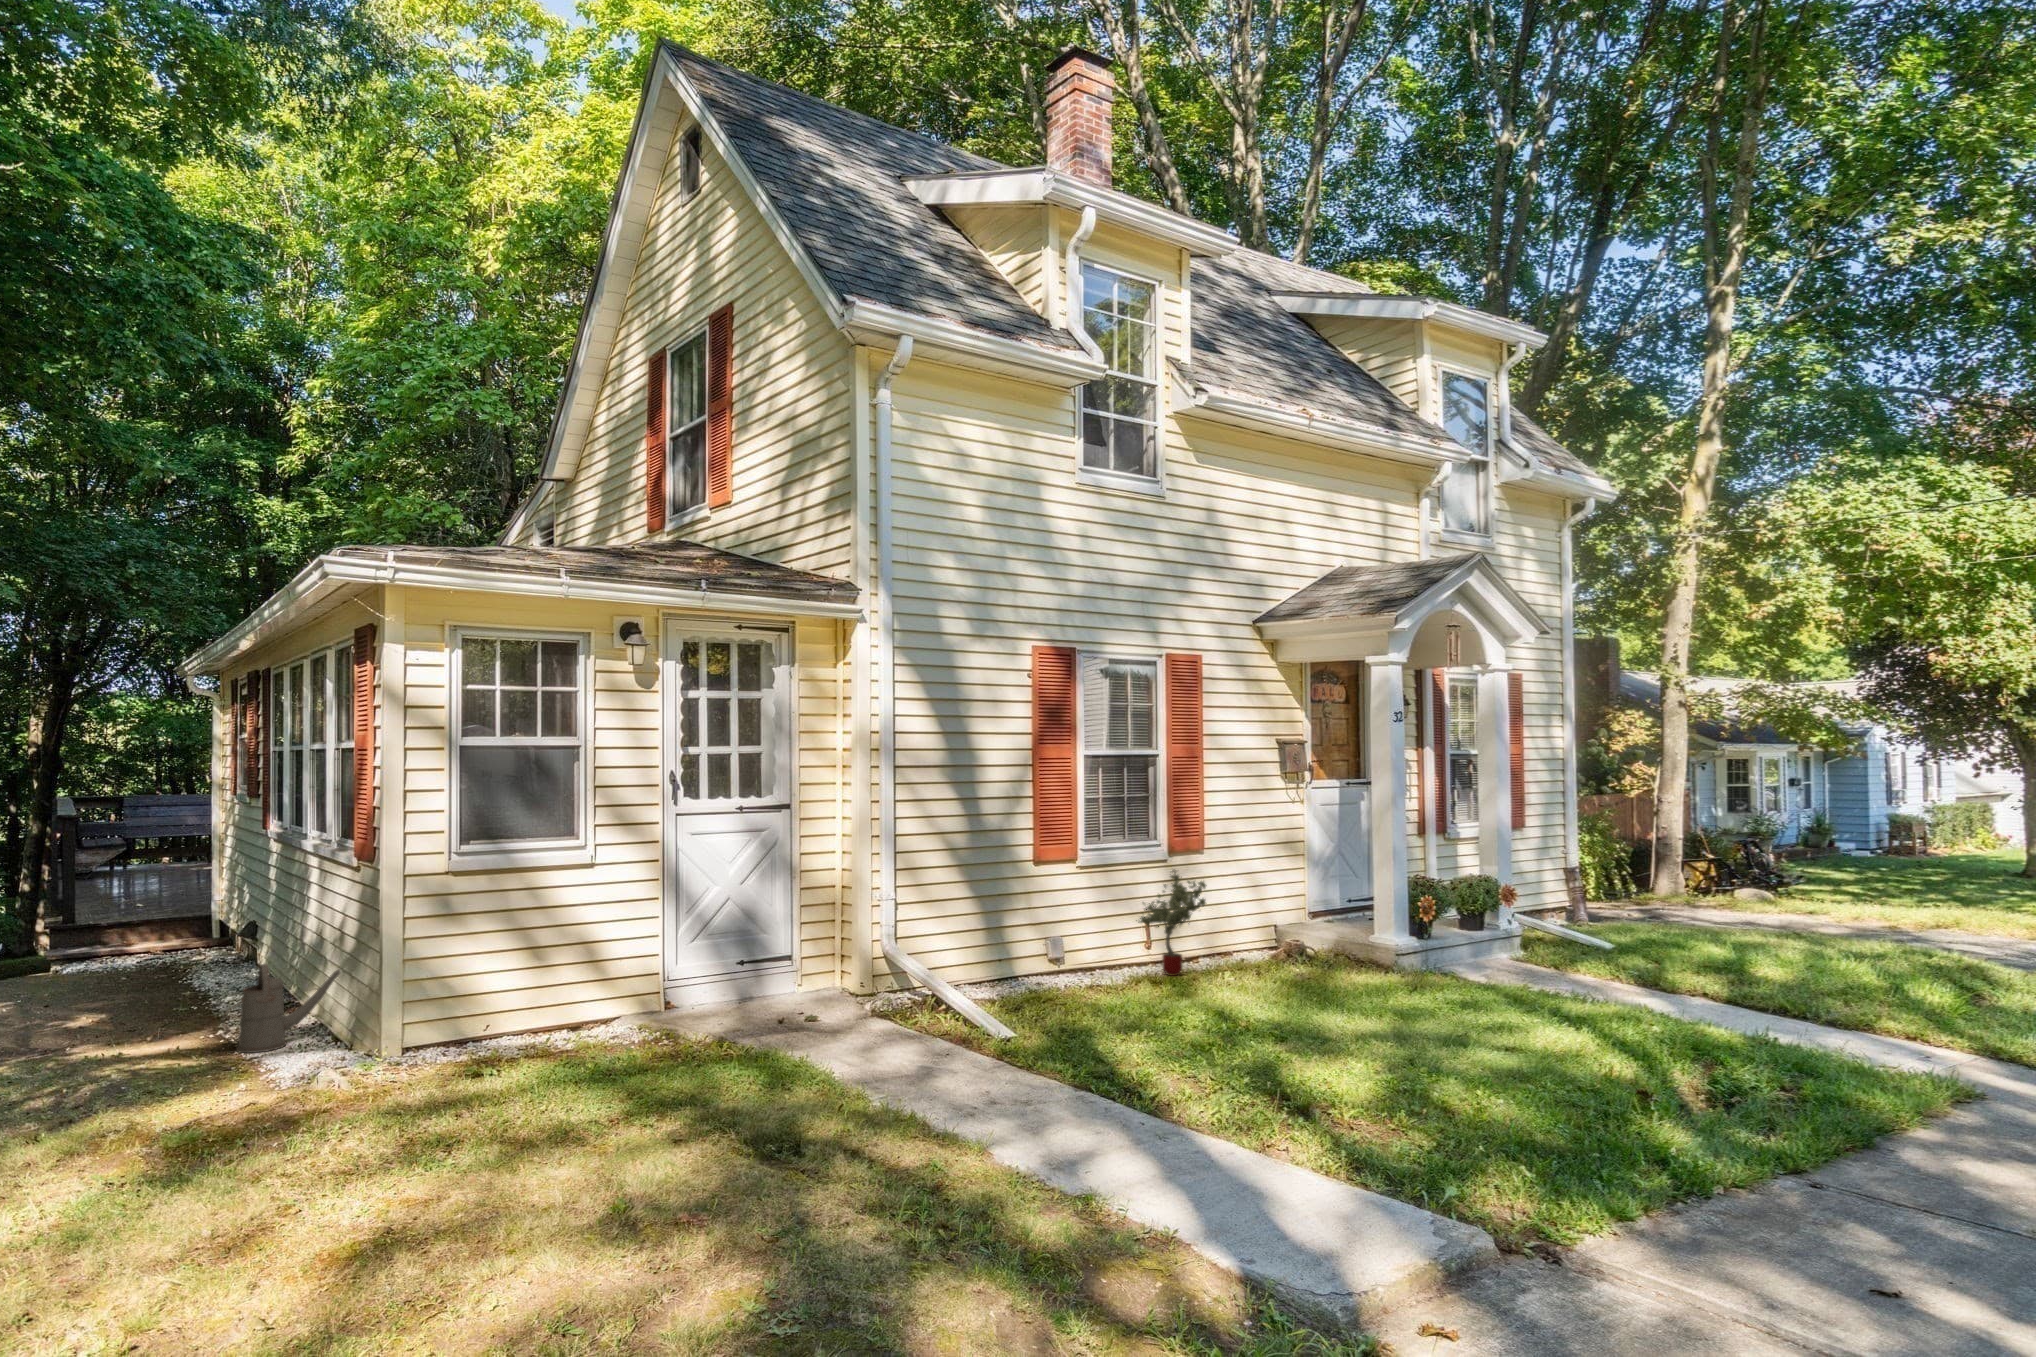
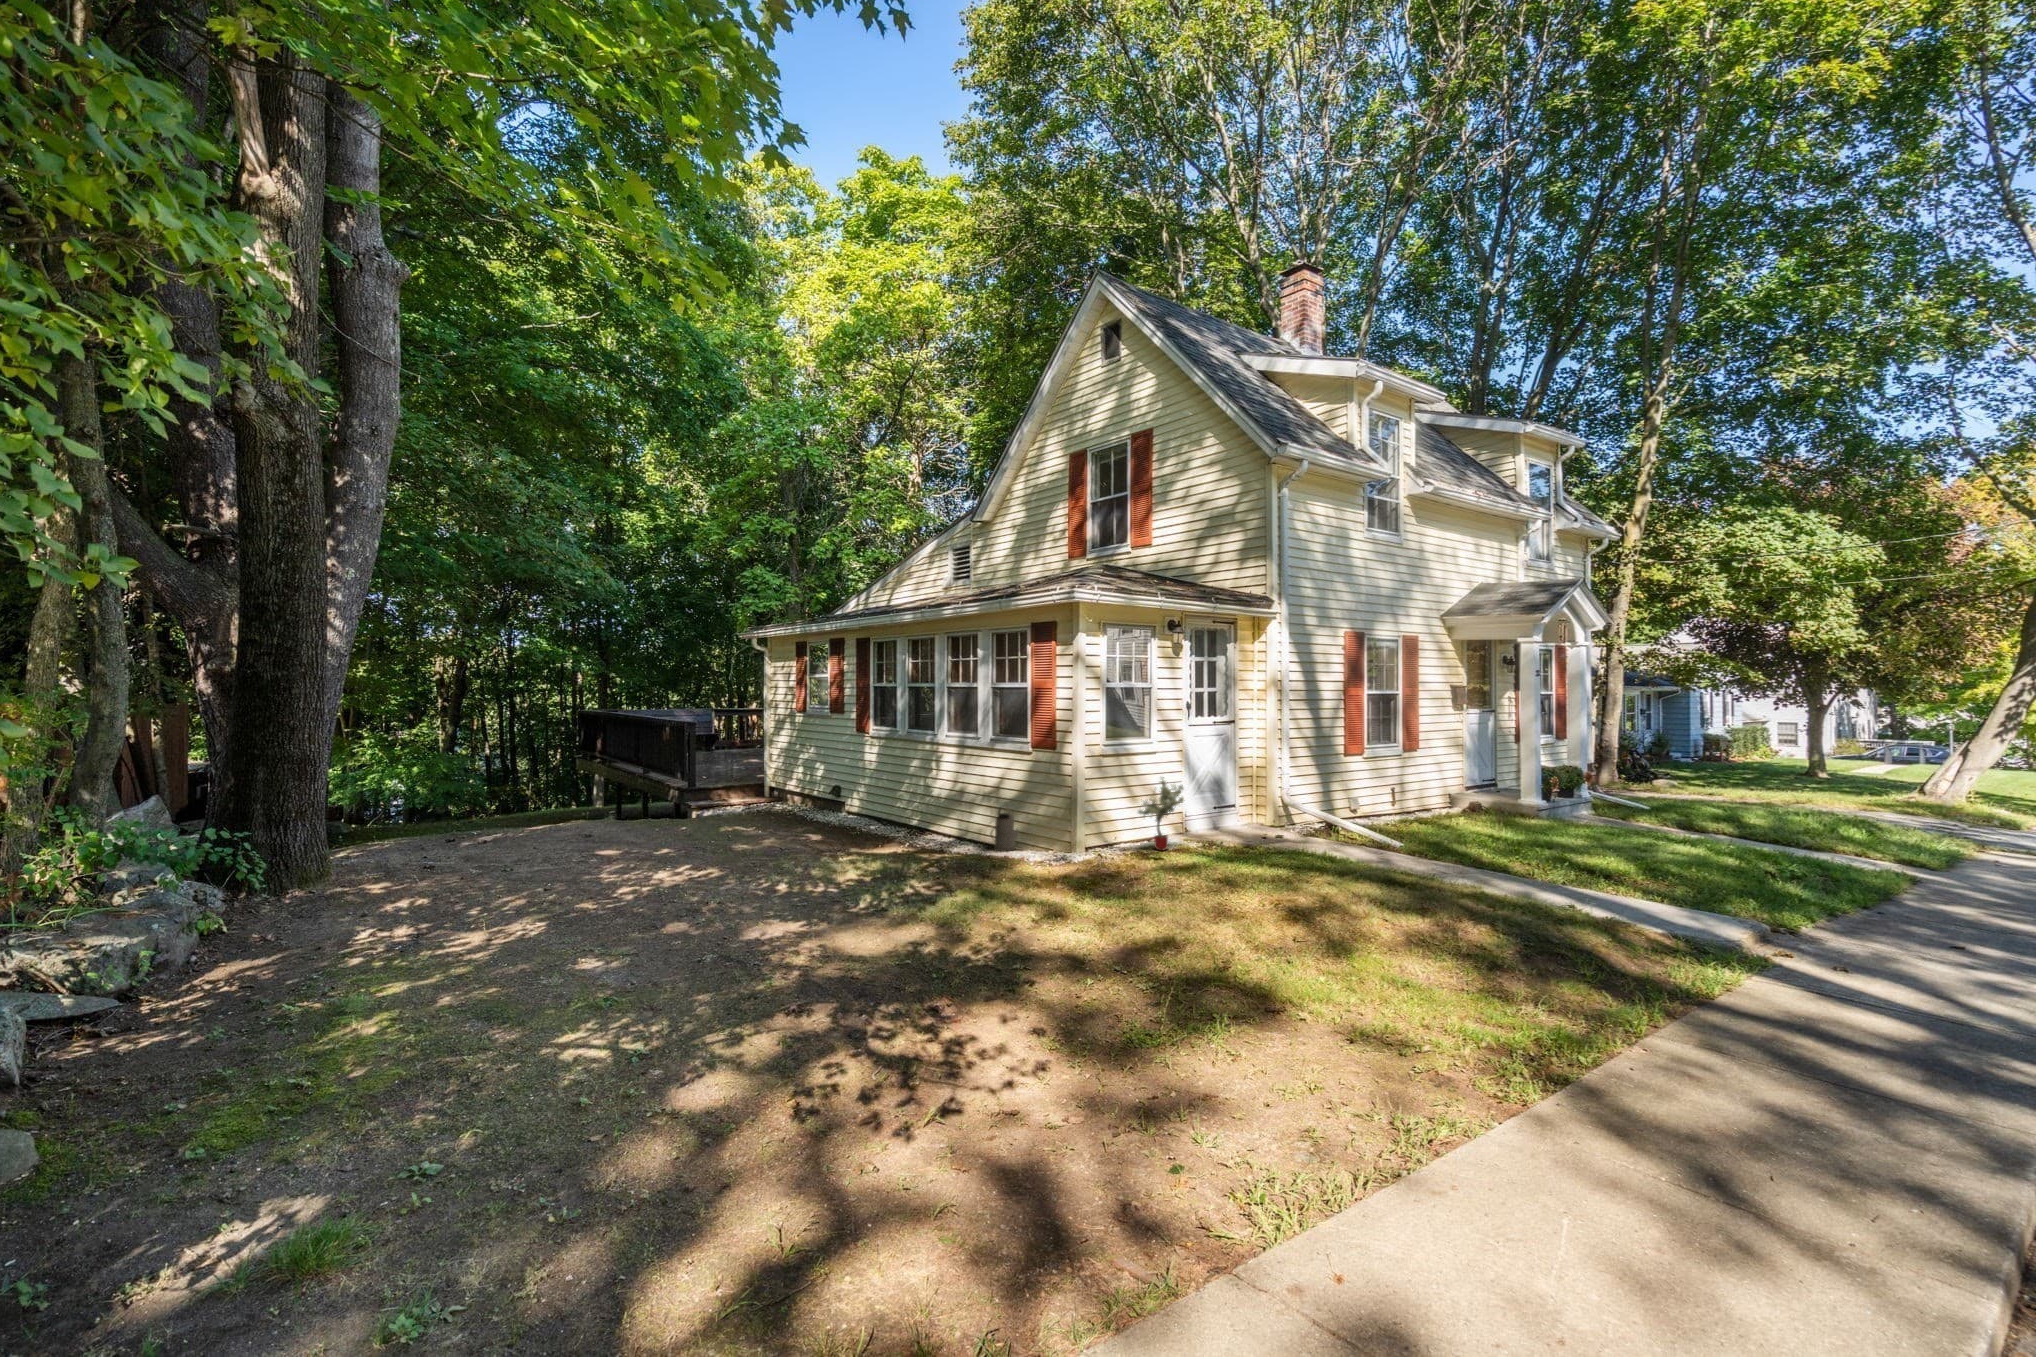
potted tree: present [1136,869,1207,976] -> present [1138,777,1184,851]

